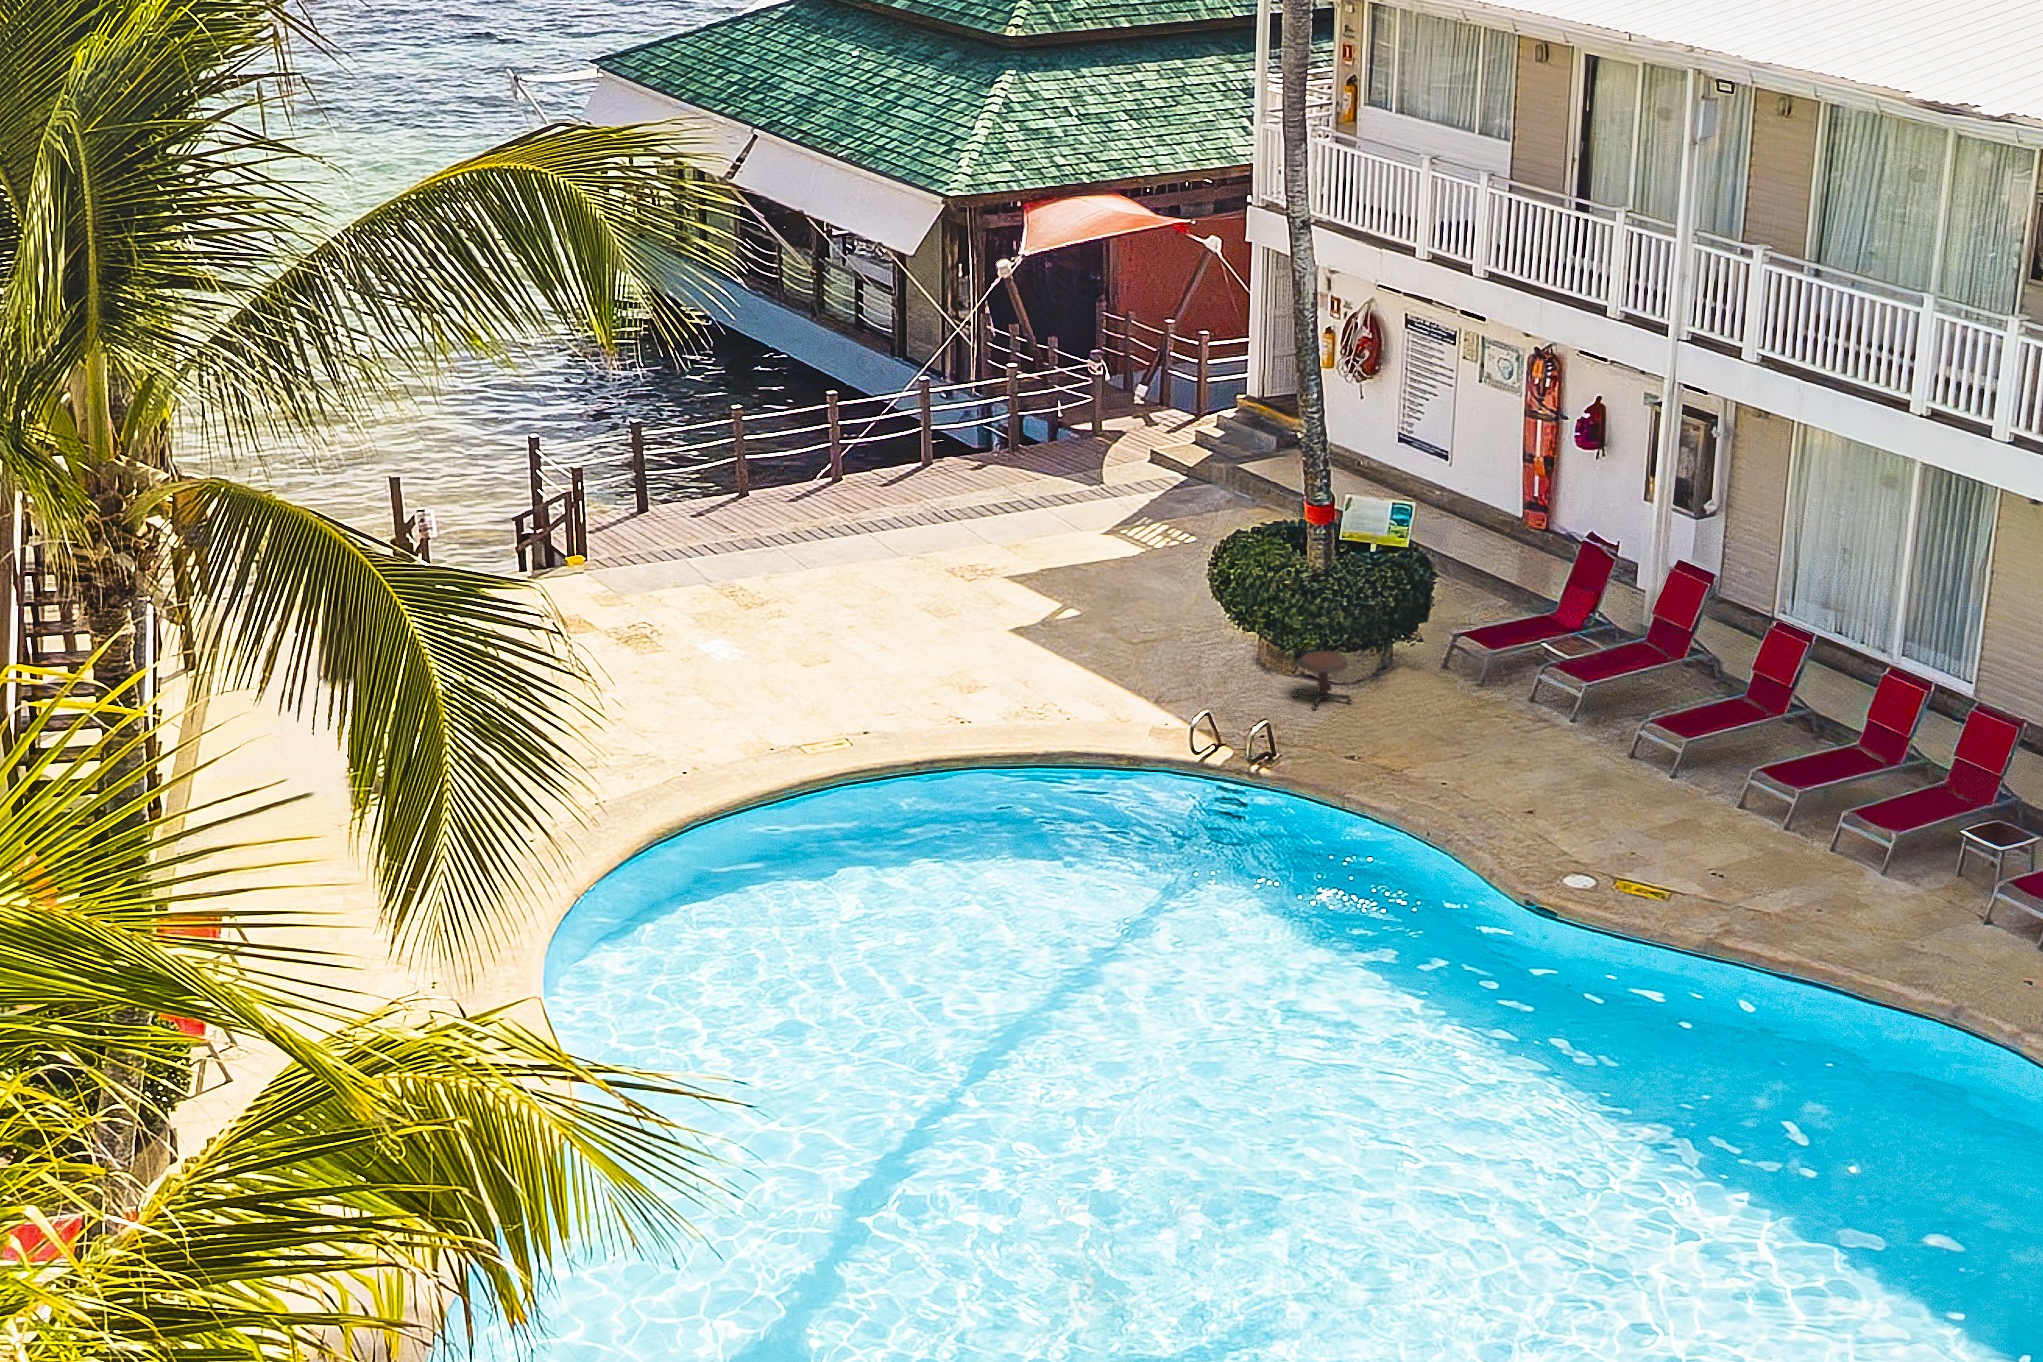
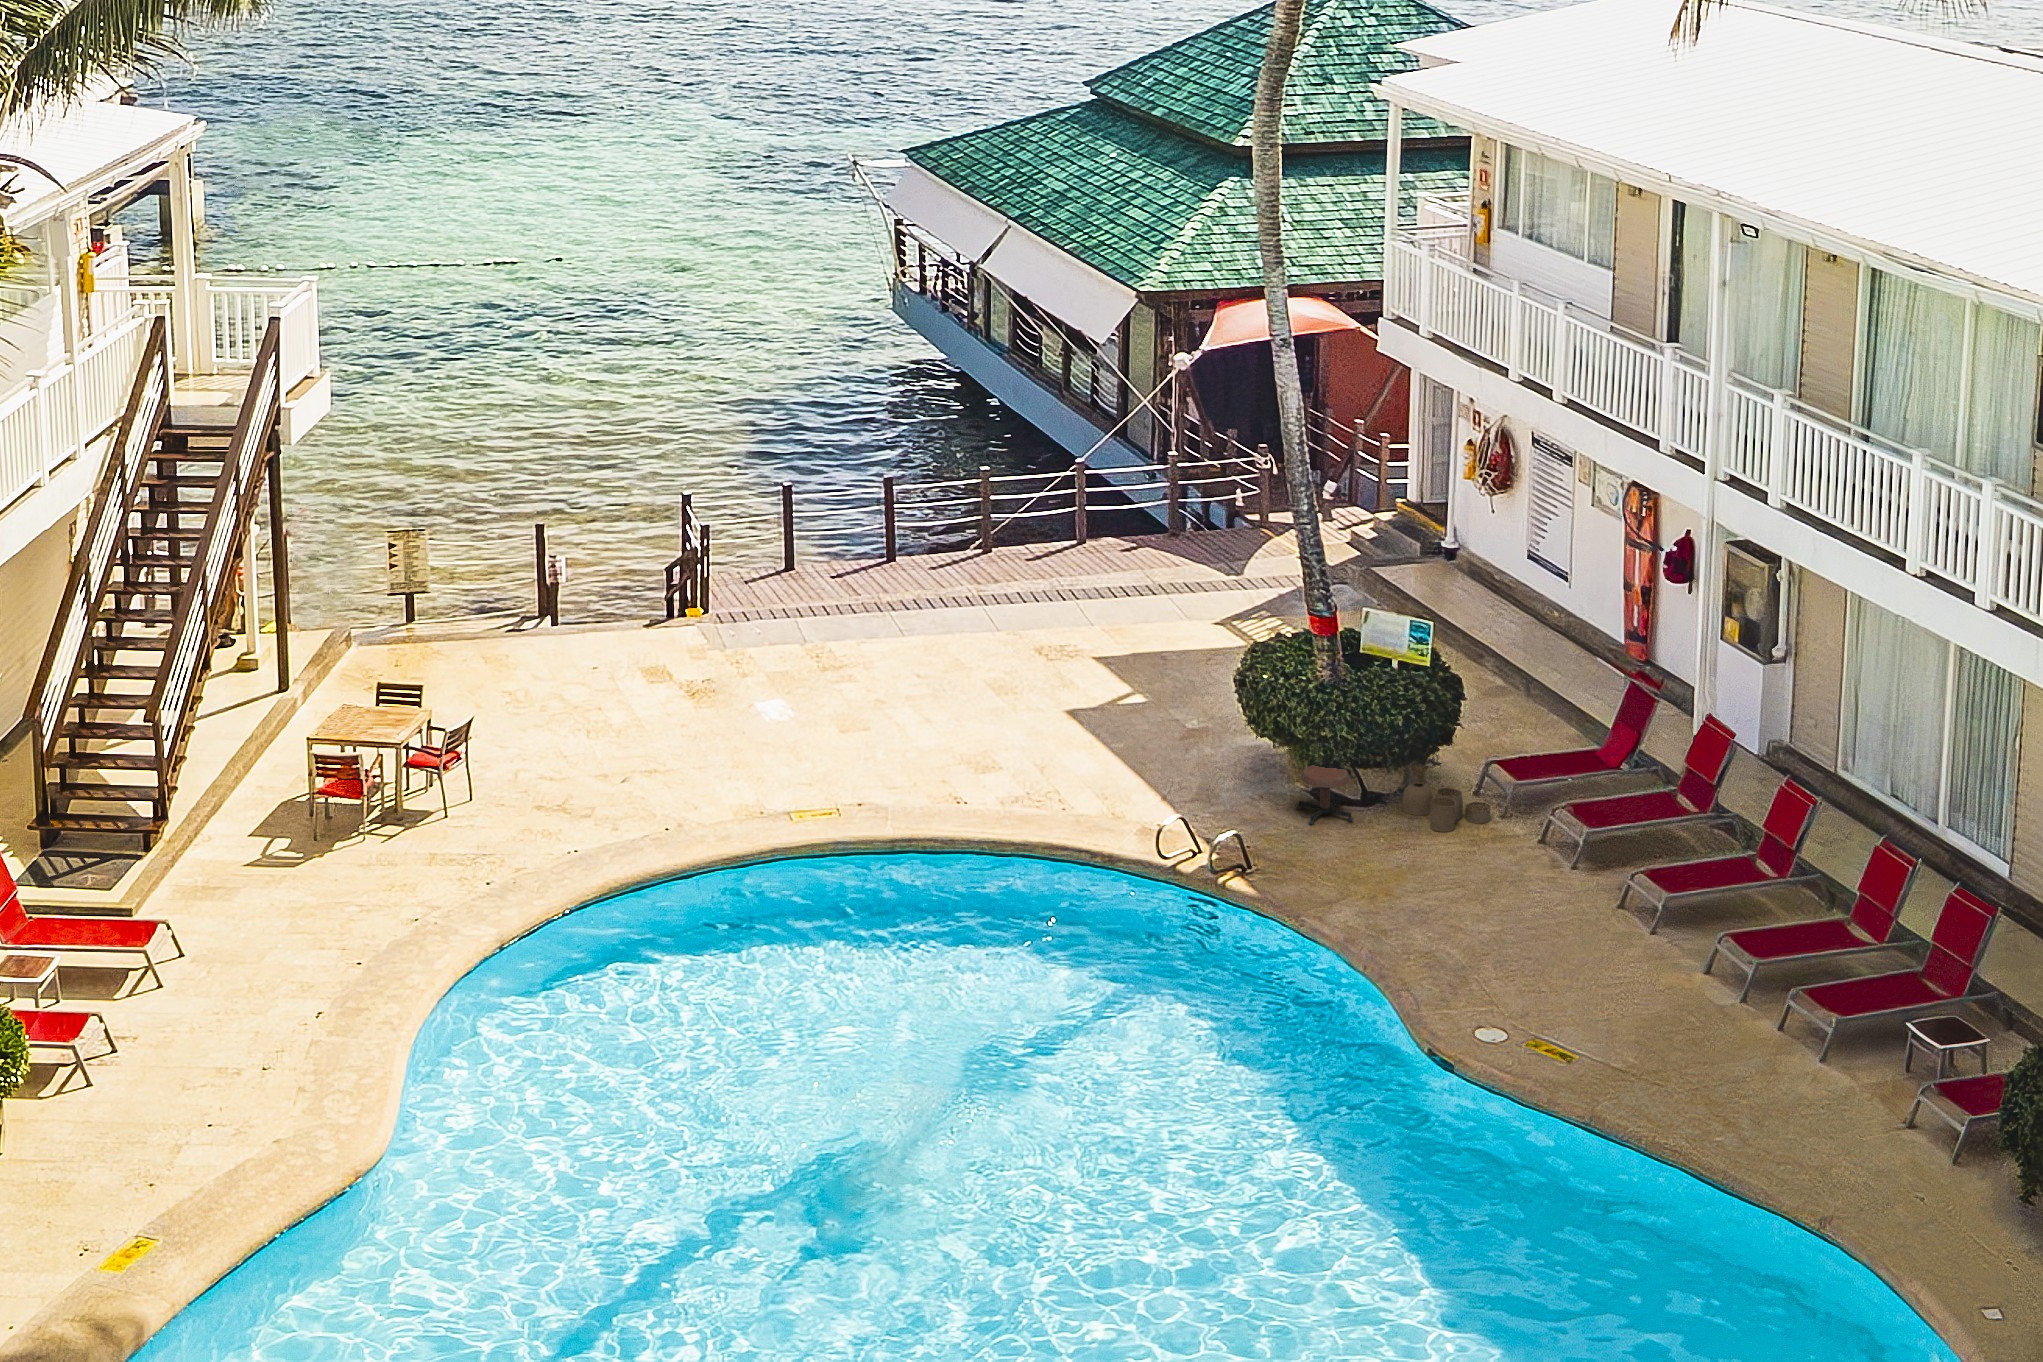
woven basket: none [1389,659,1477,705] -> present [1402,782,1491,832]

